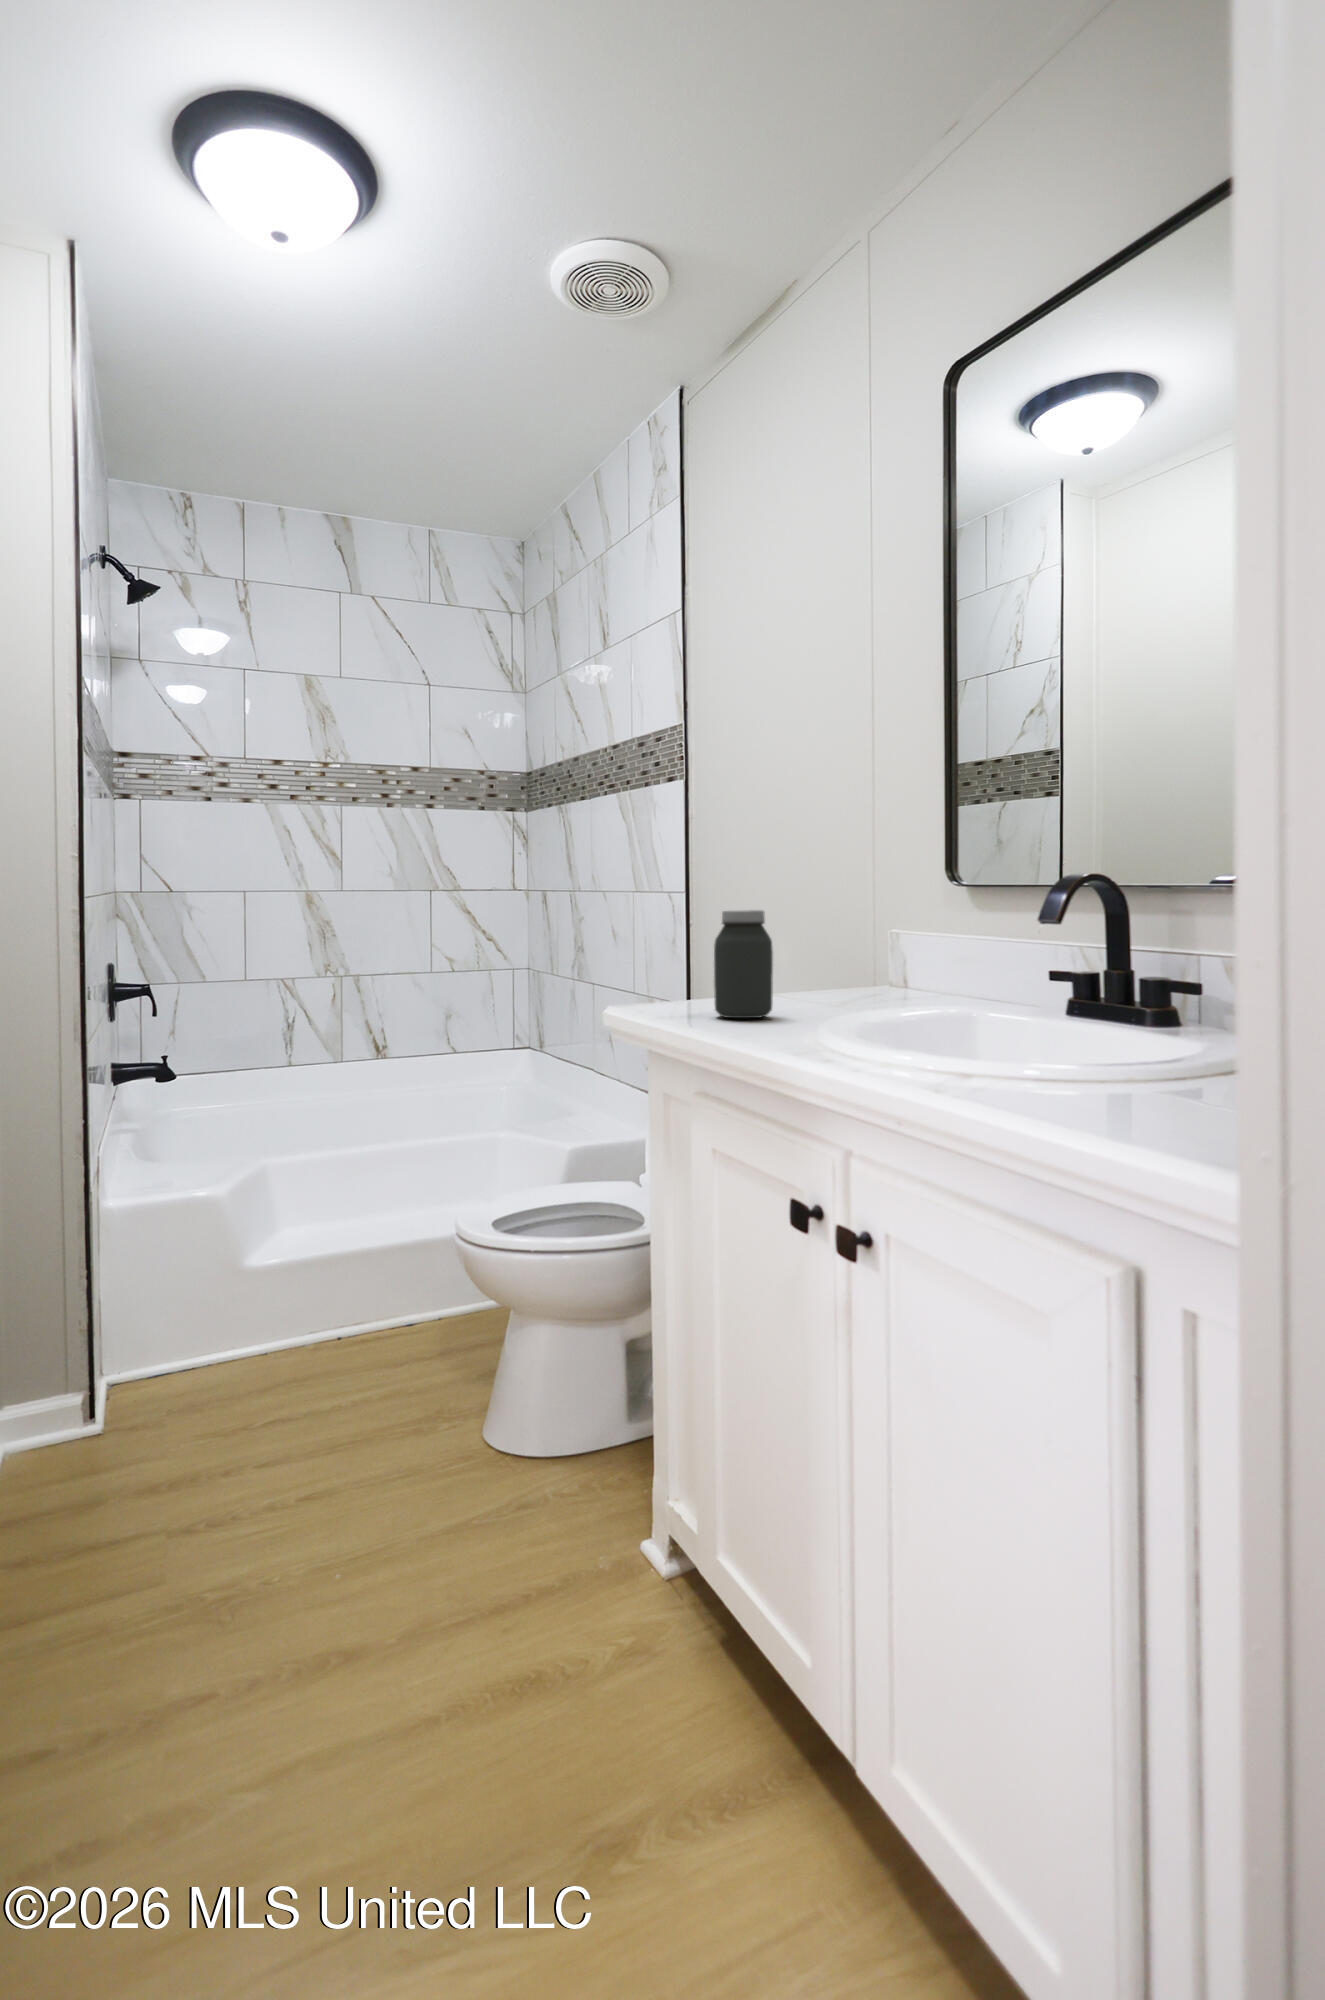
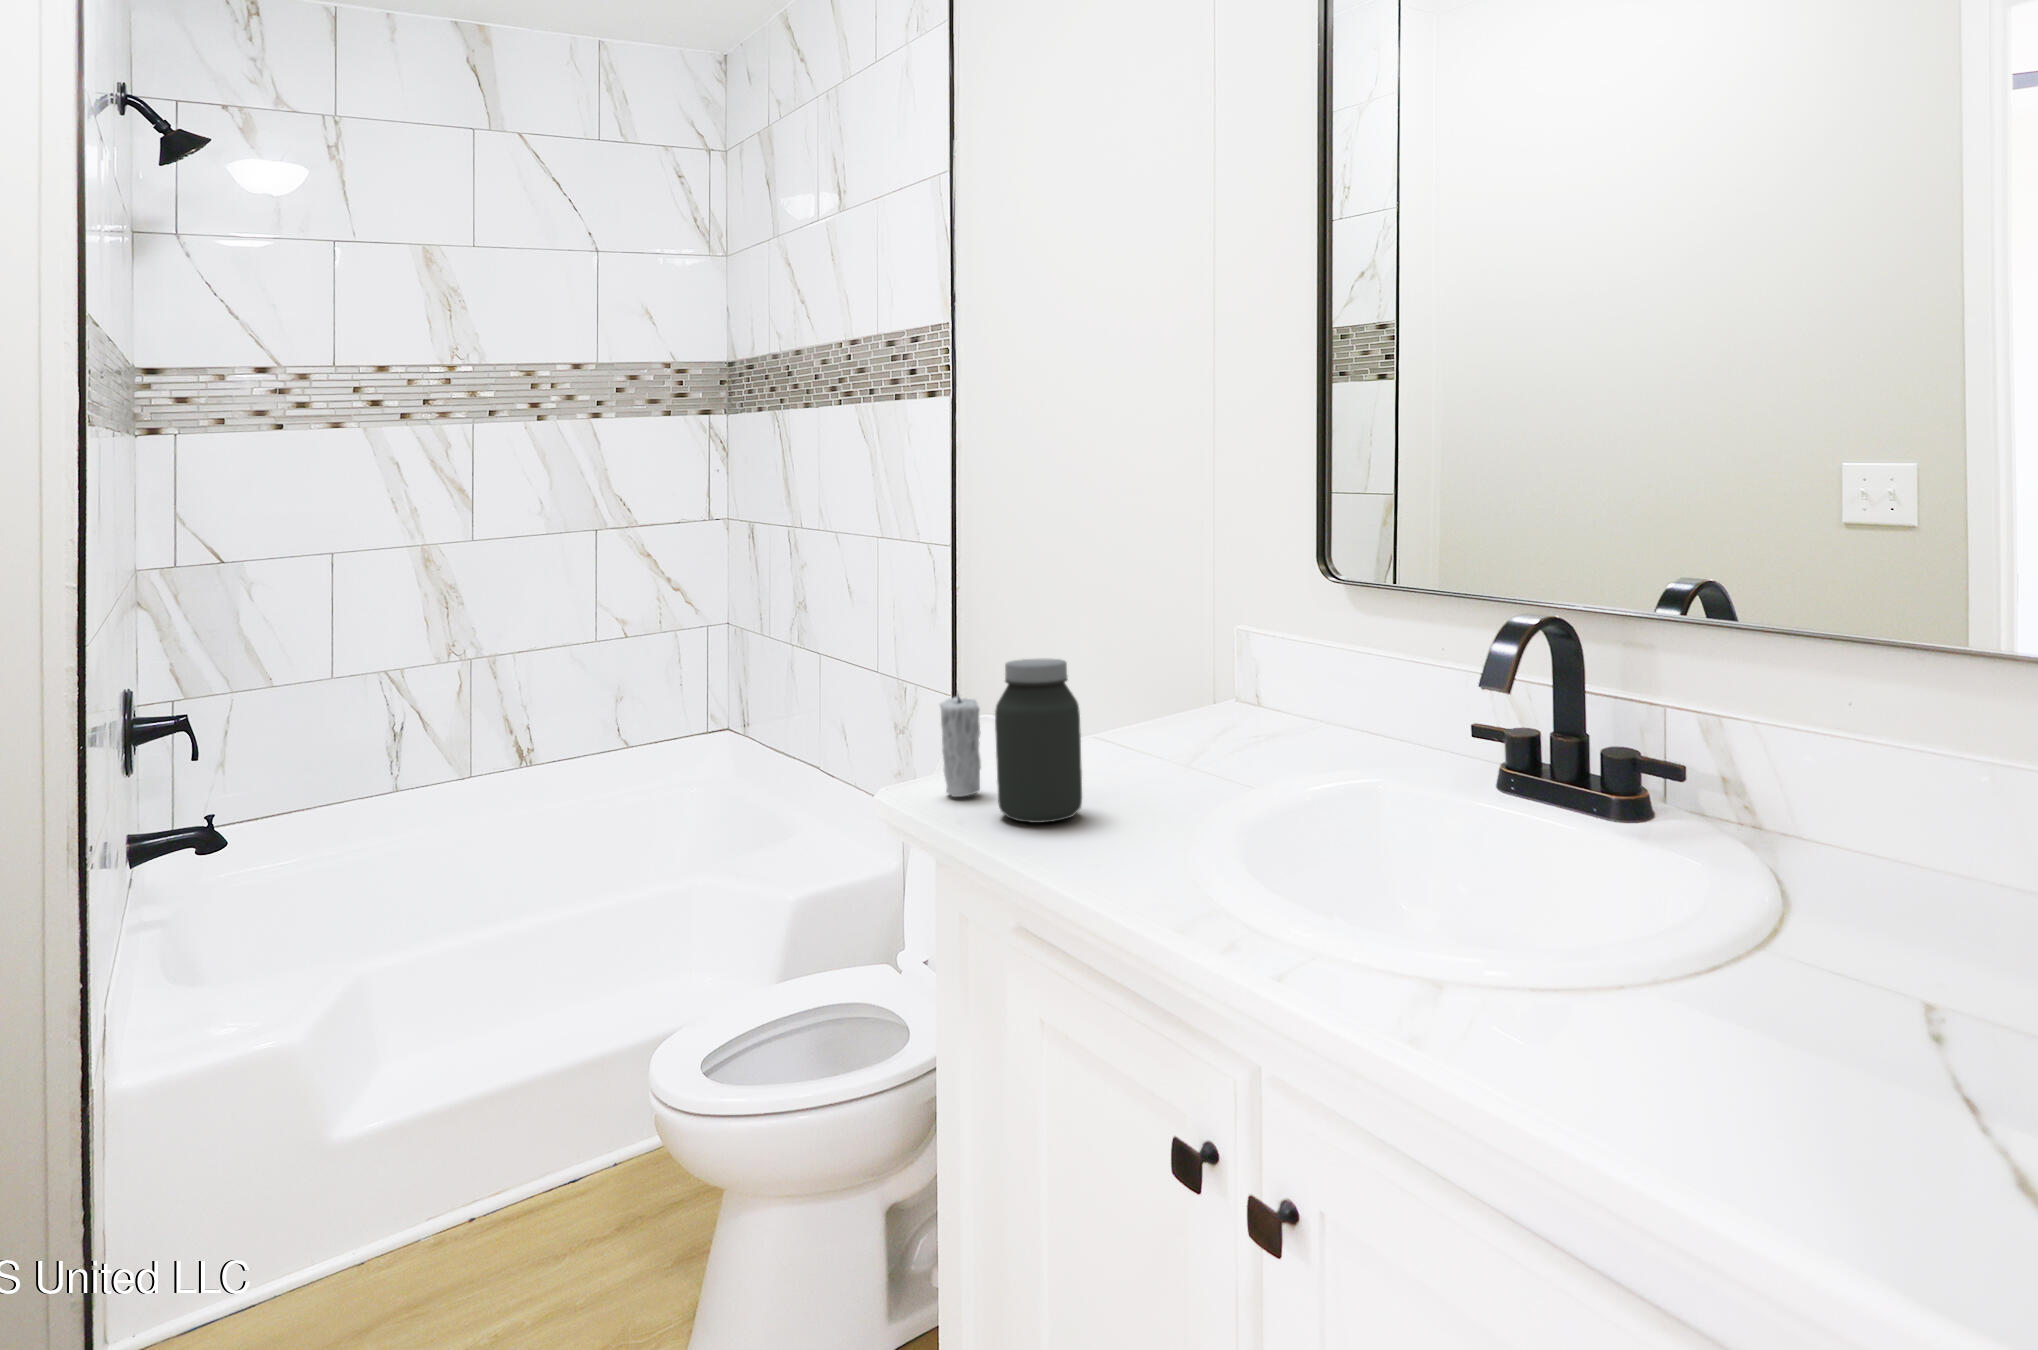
candle: none [676,929,704,1010] -> present [940,695,981,797]

